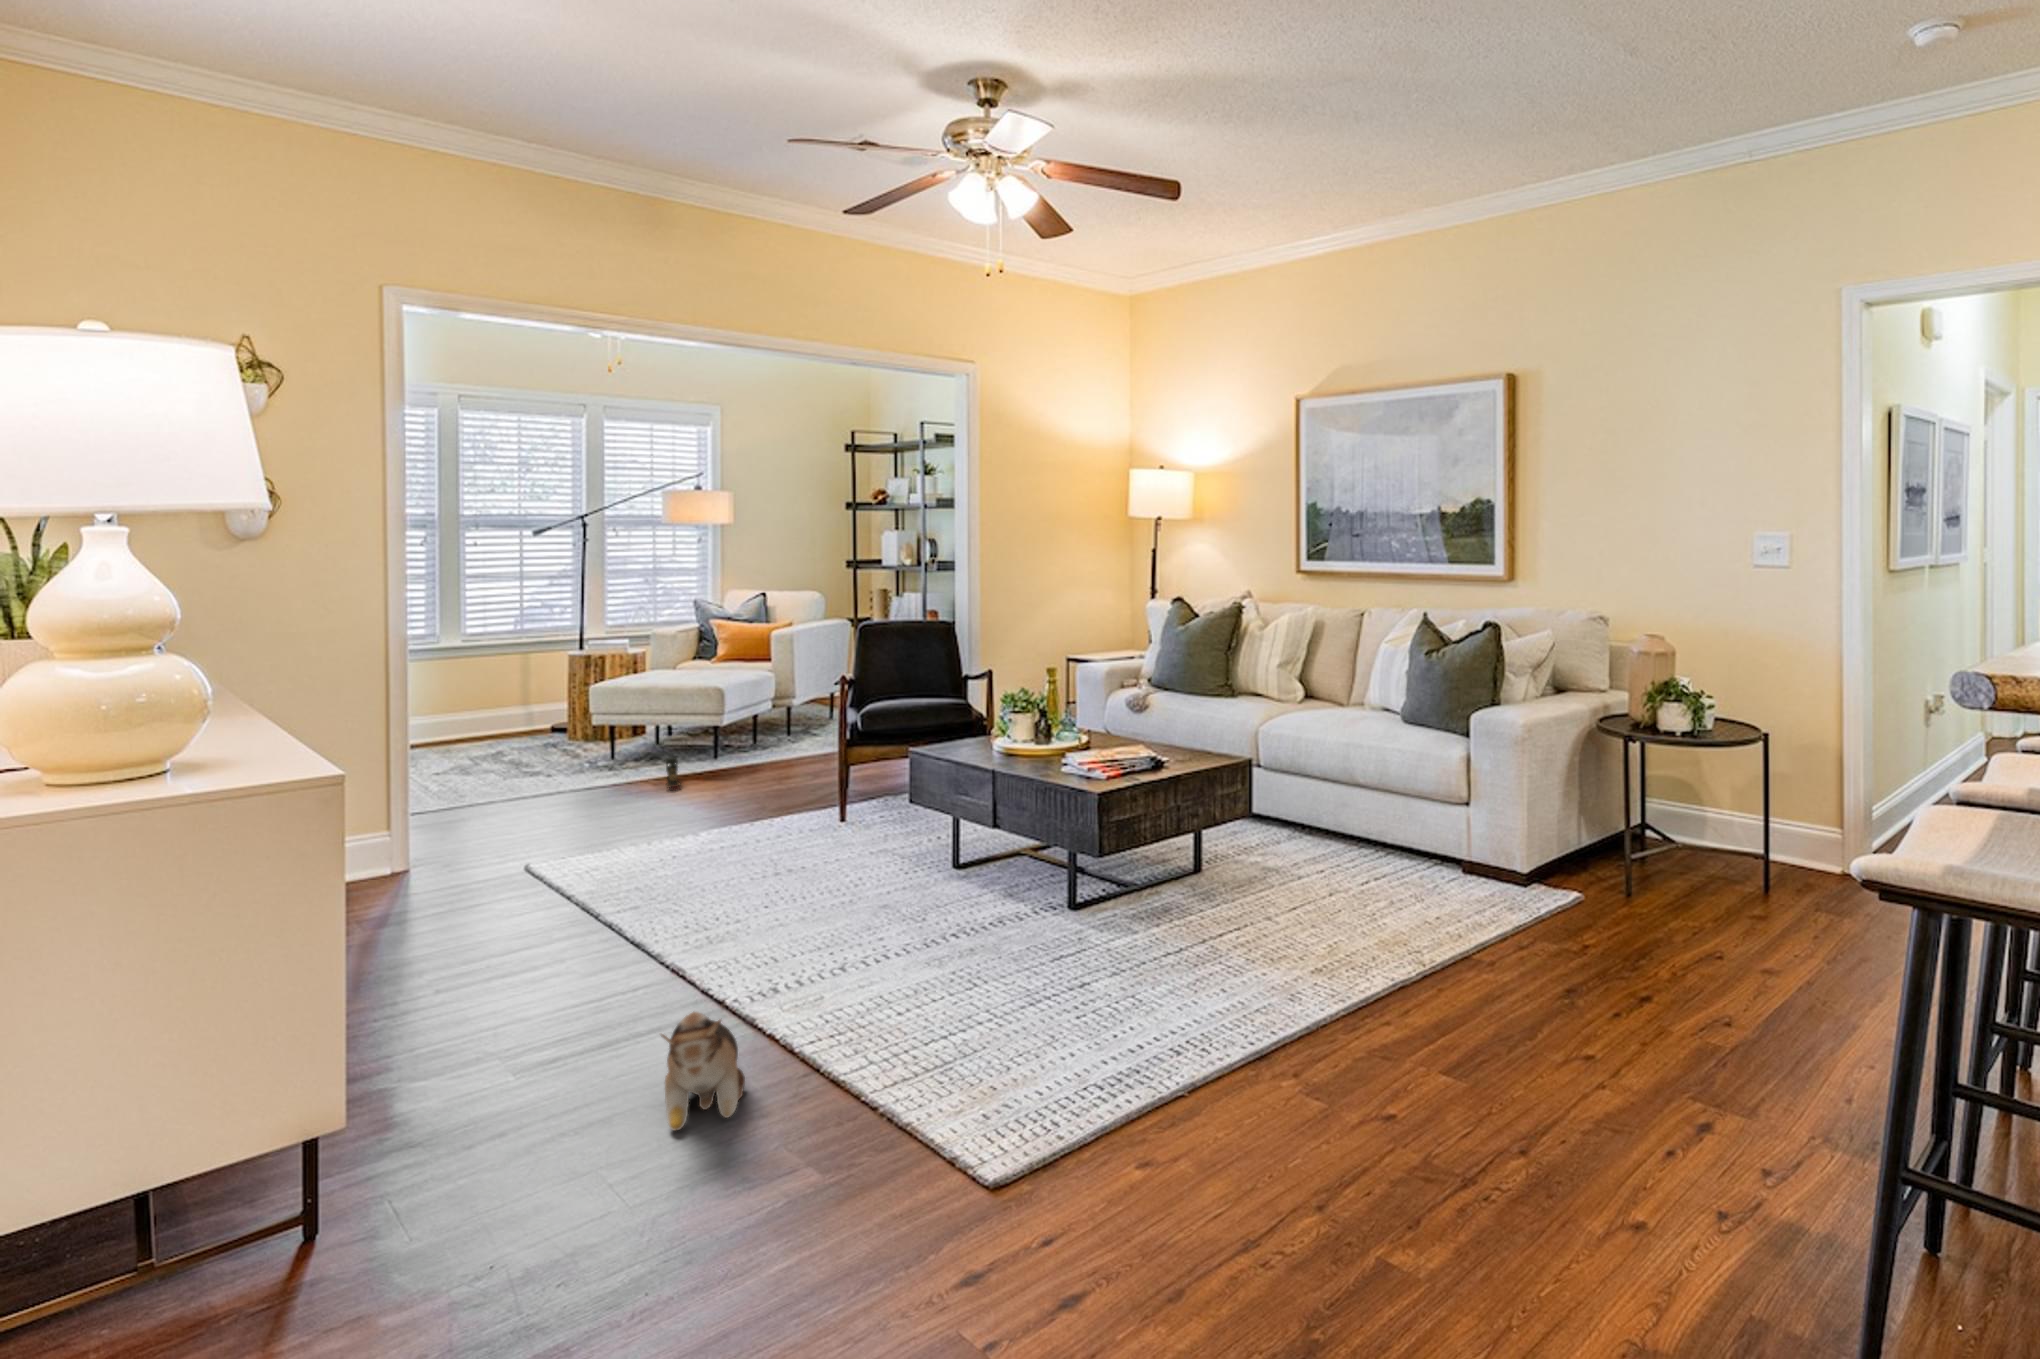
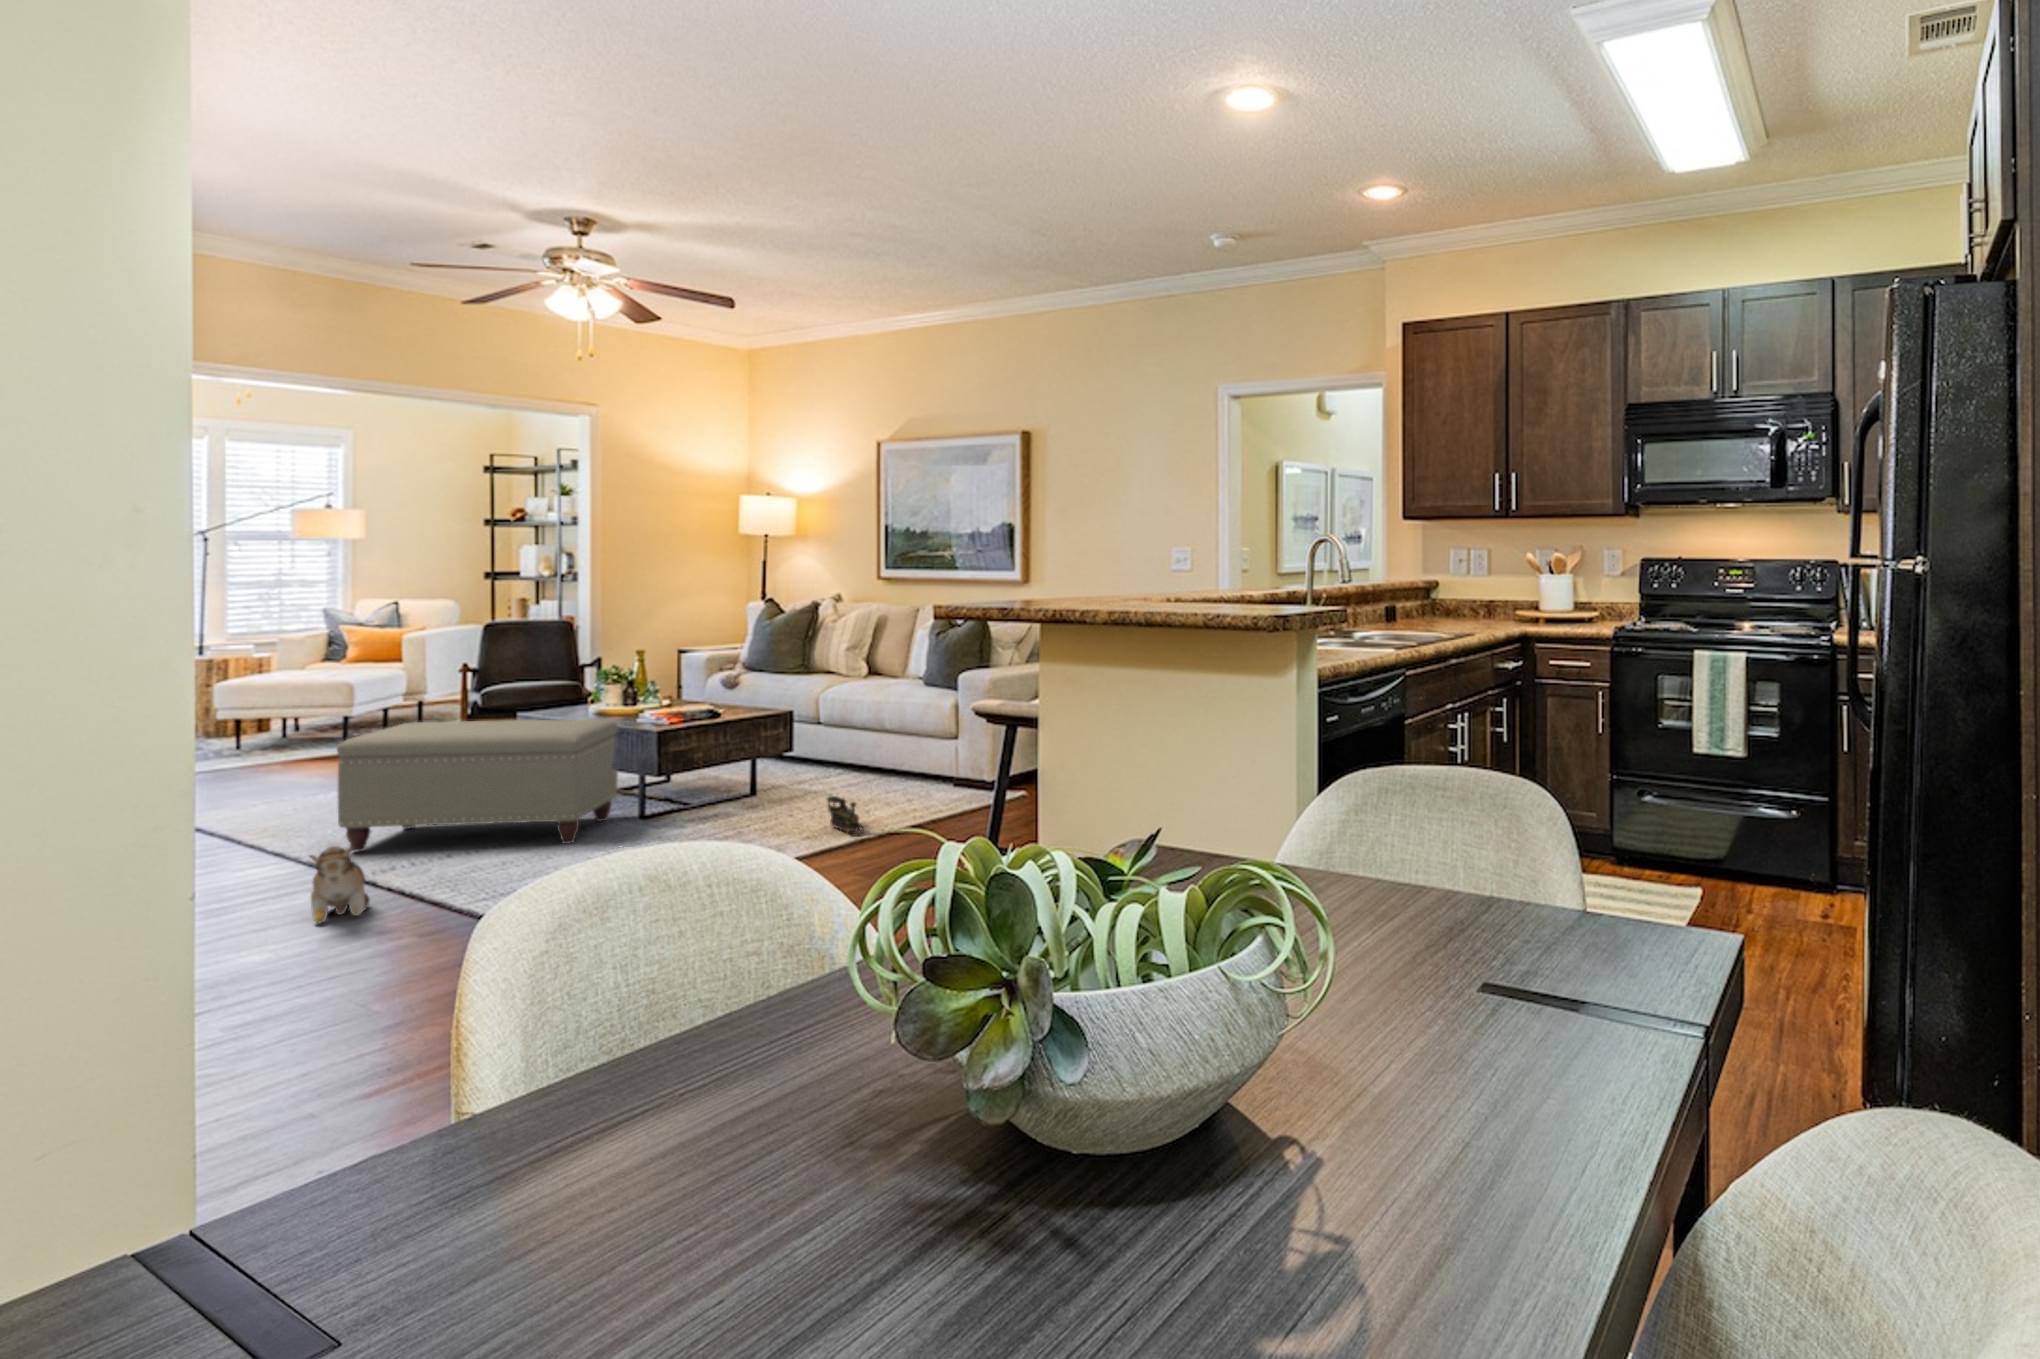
toy train: present [666,757,680,790] -> present [827,796,863,835]
ottoman: none [702,768,1039,957] -> present [337,719,618,851]

